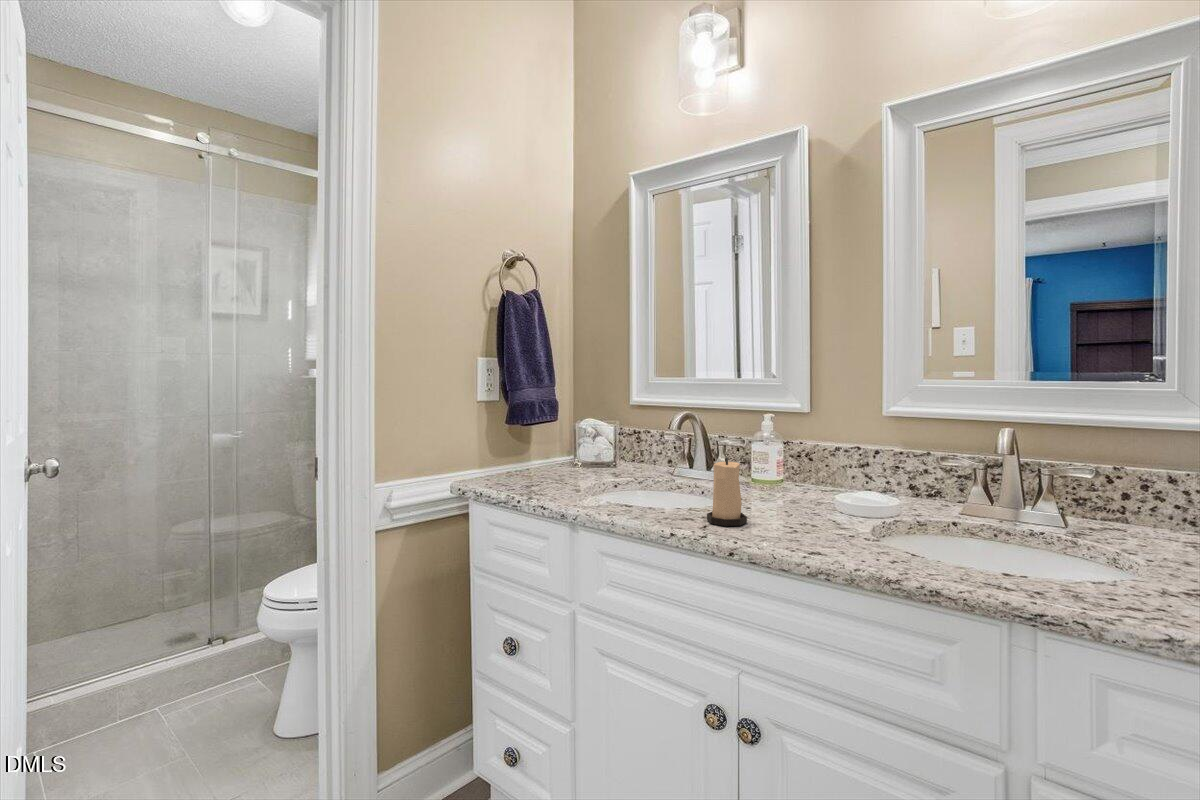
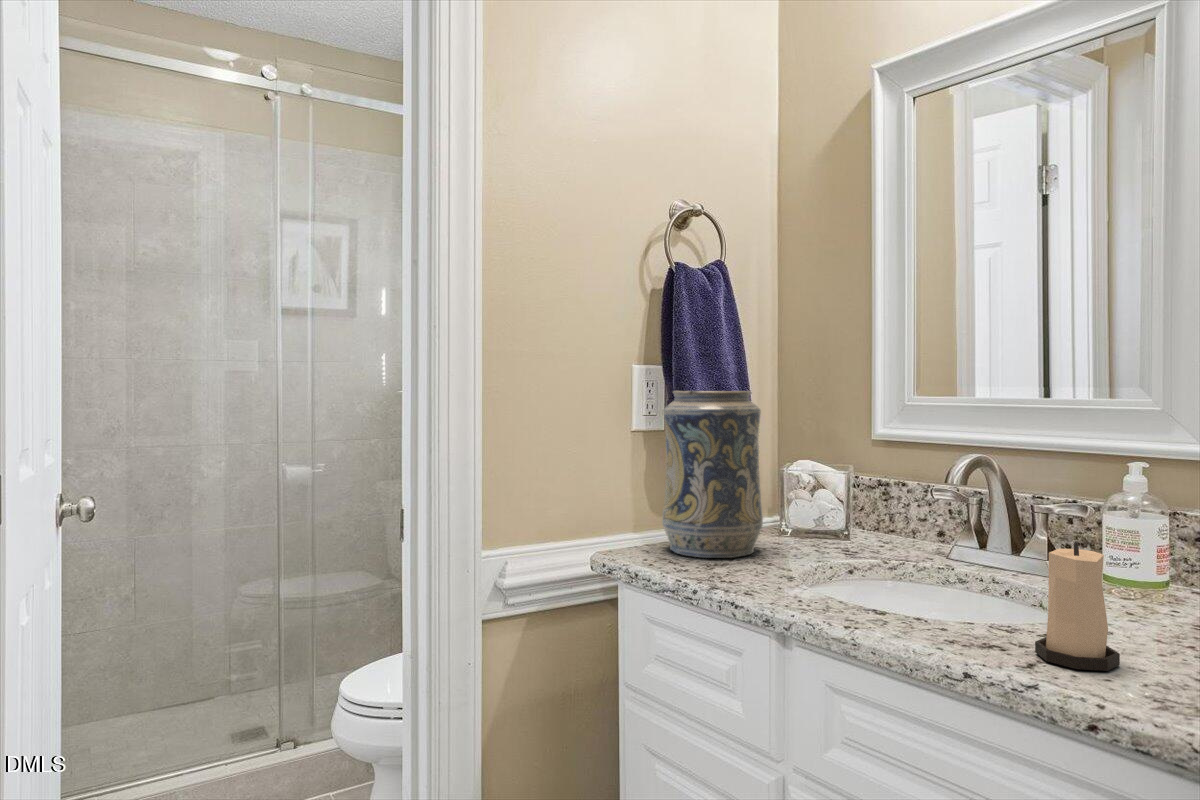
decorative vase: none [499,375,564,482] -> present [662,391,763,558]

